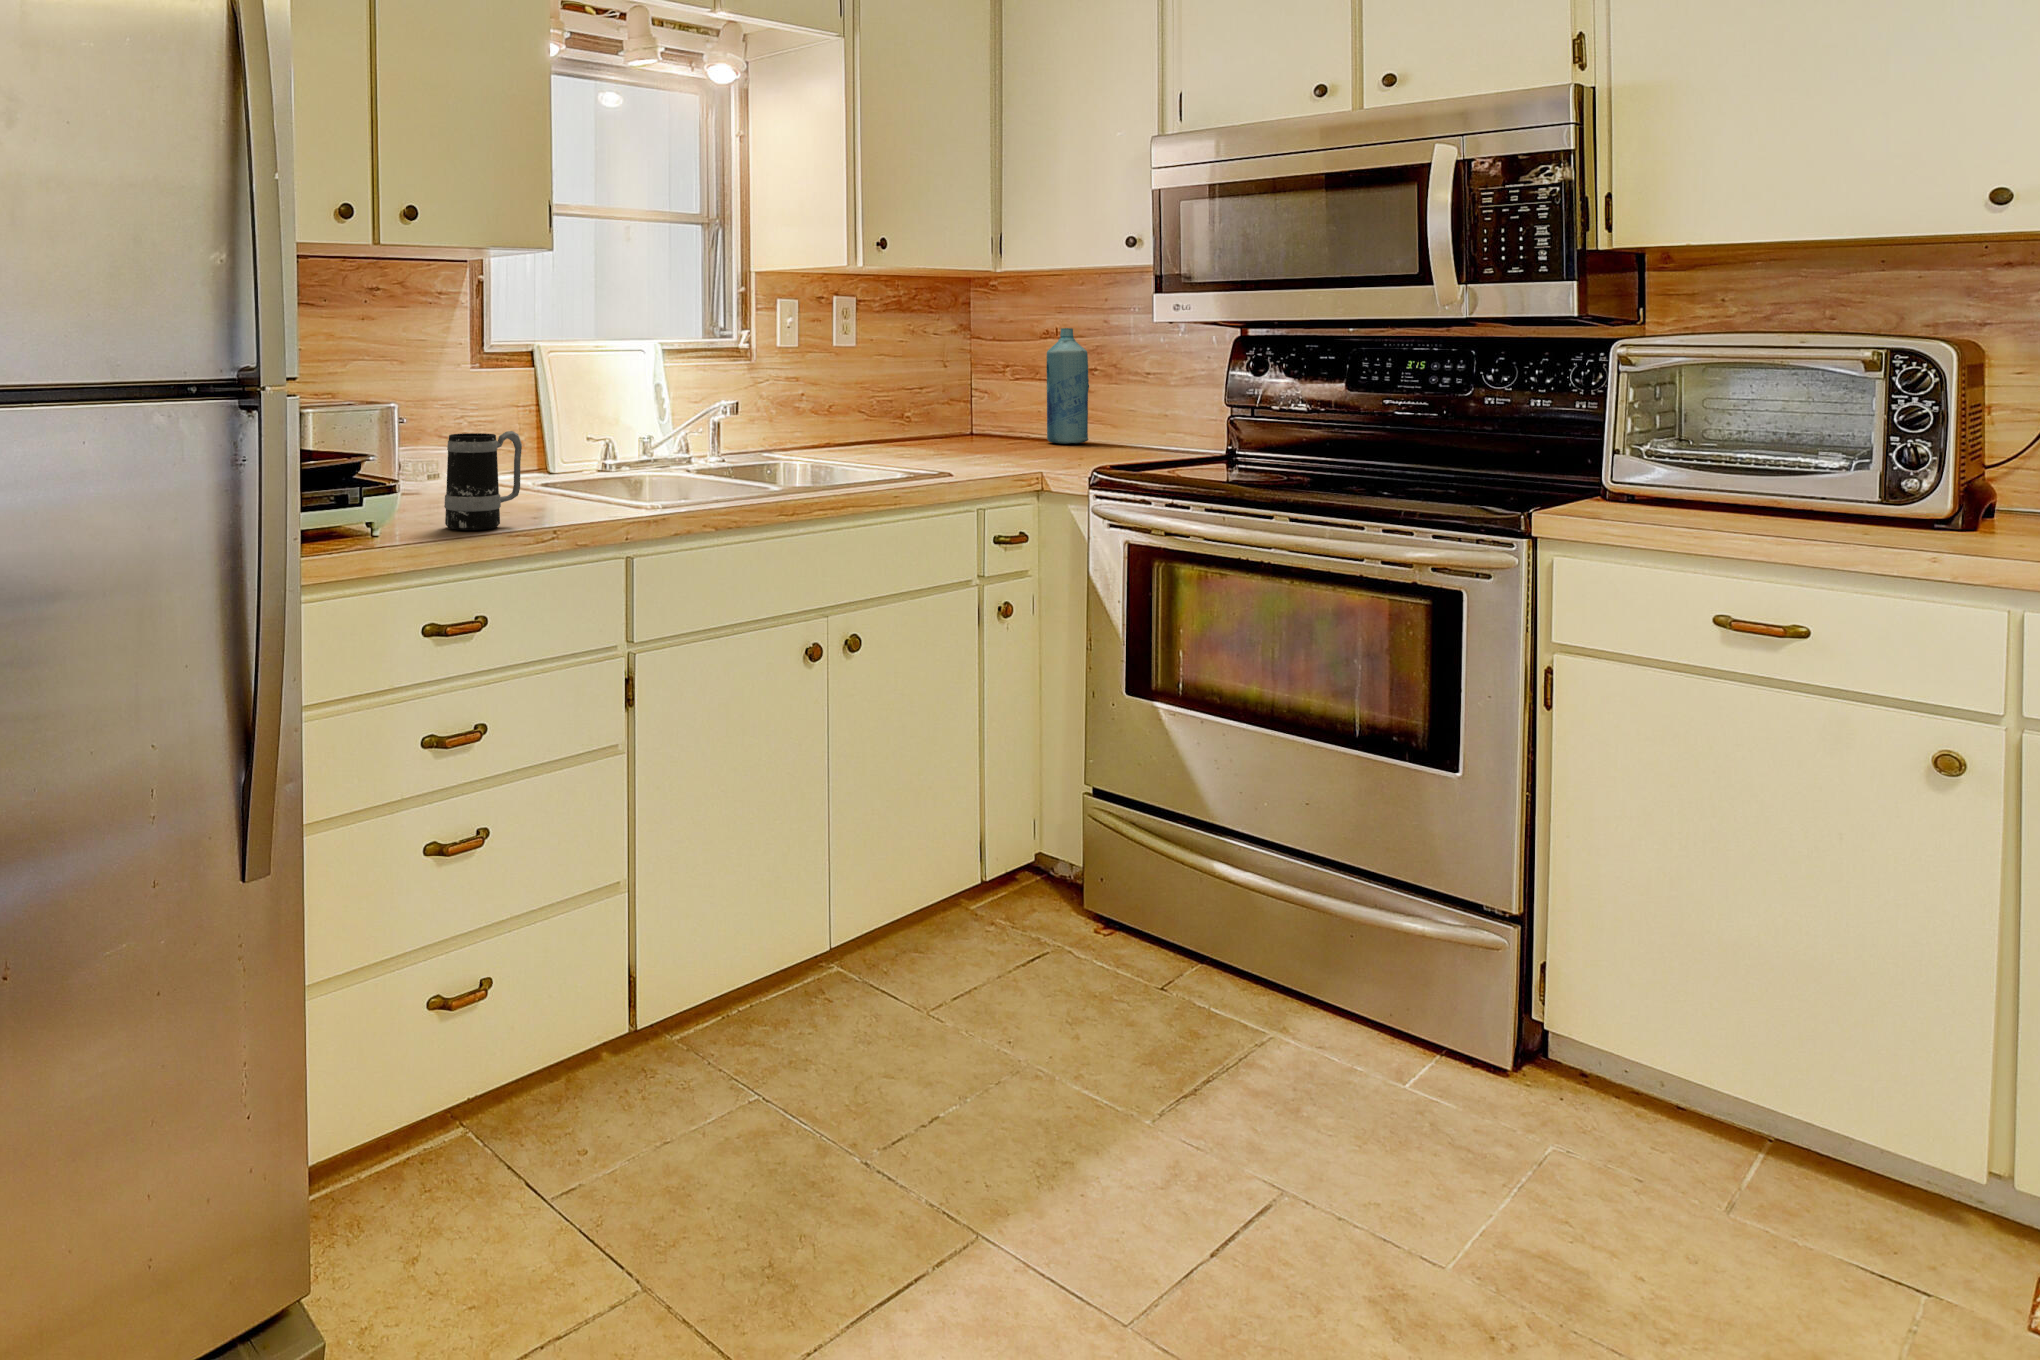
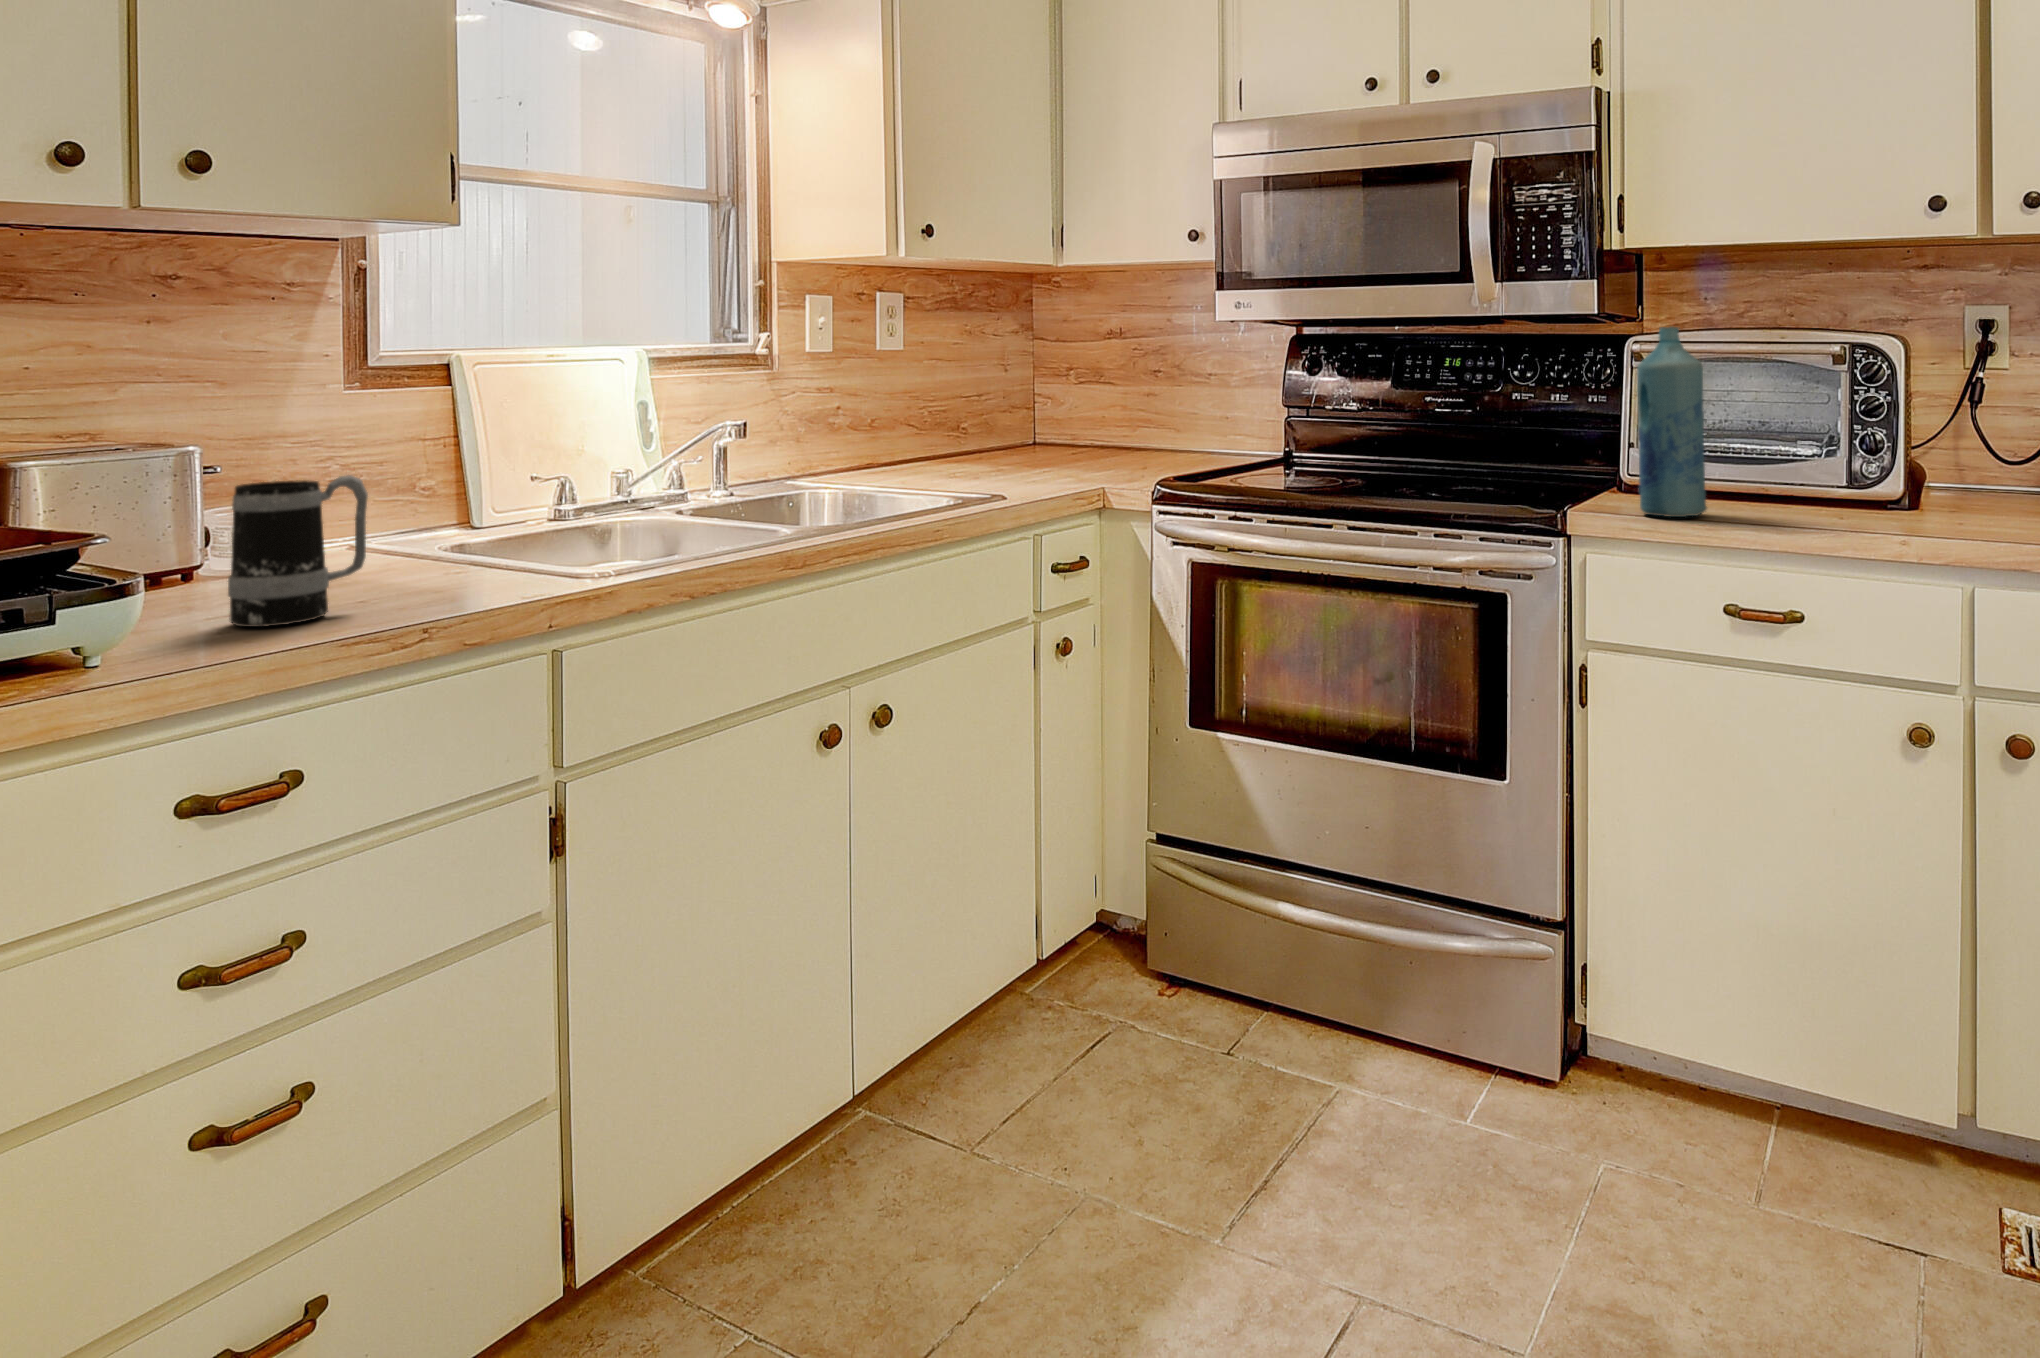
bottle: present [1047,328,1089,444] -> present [1637,327,1707,517]

